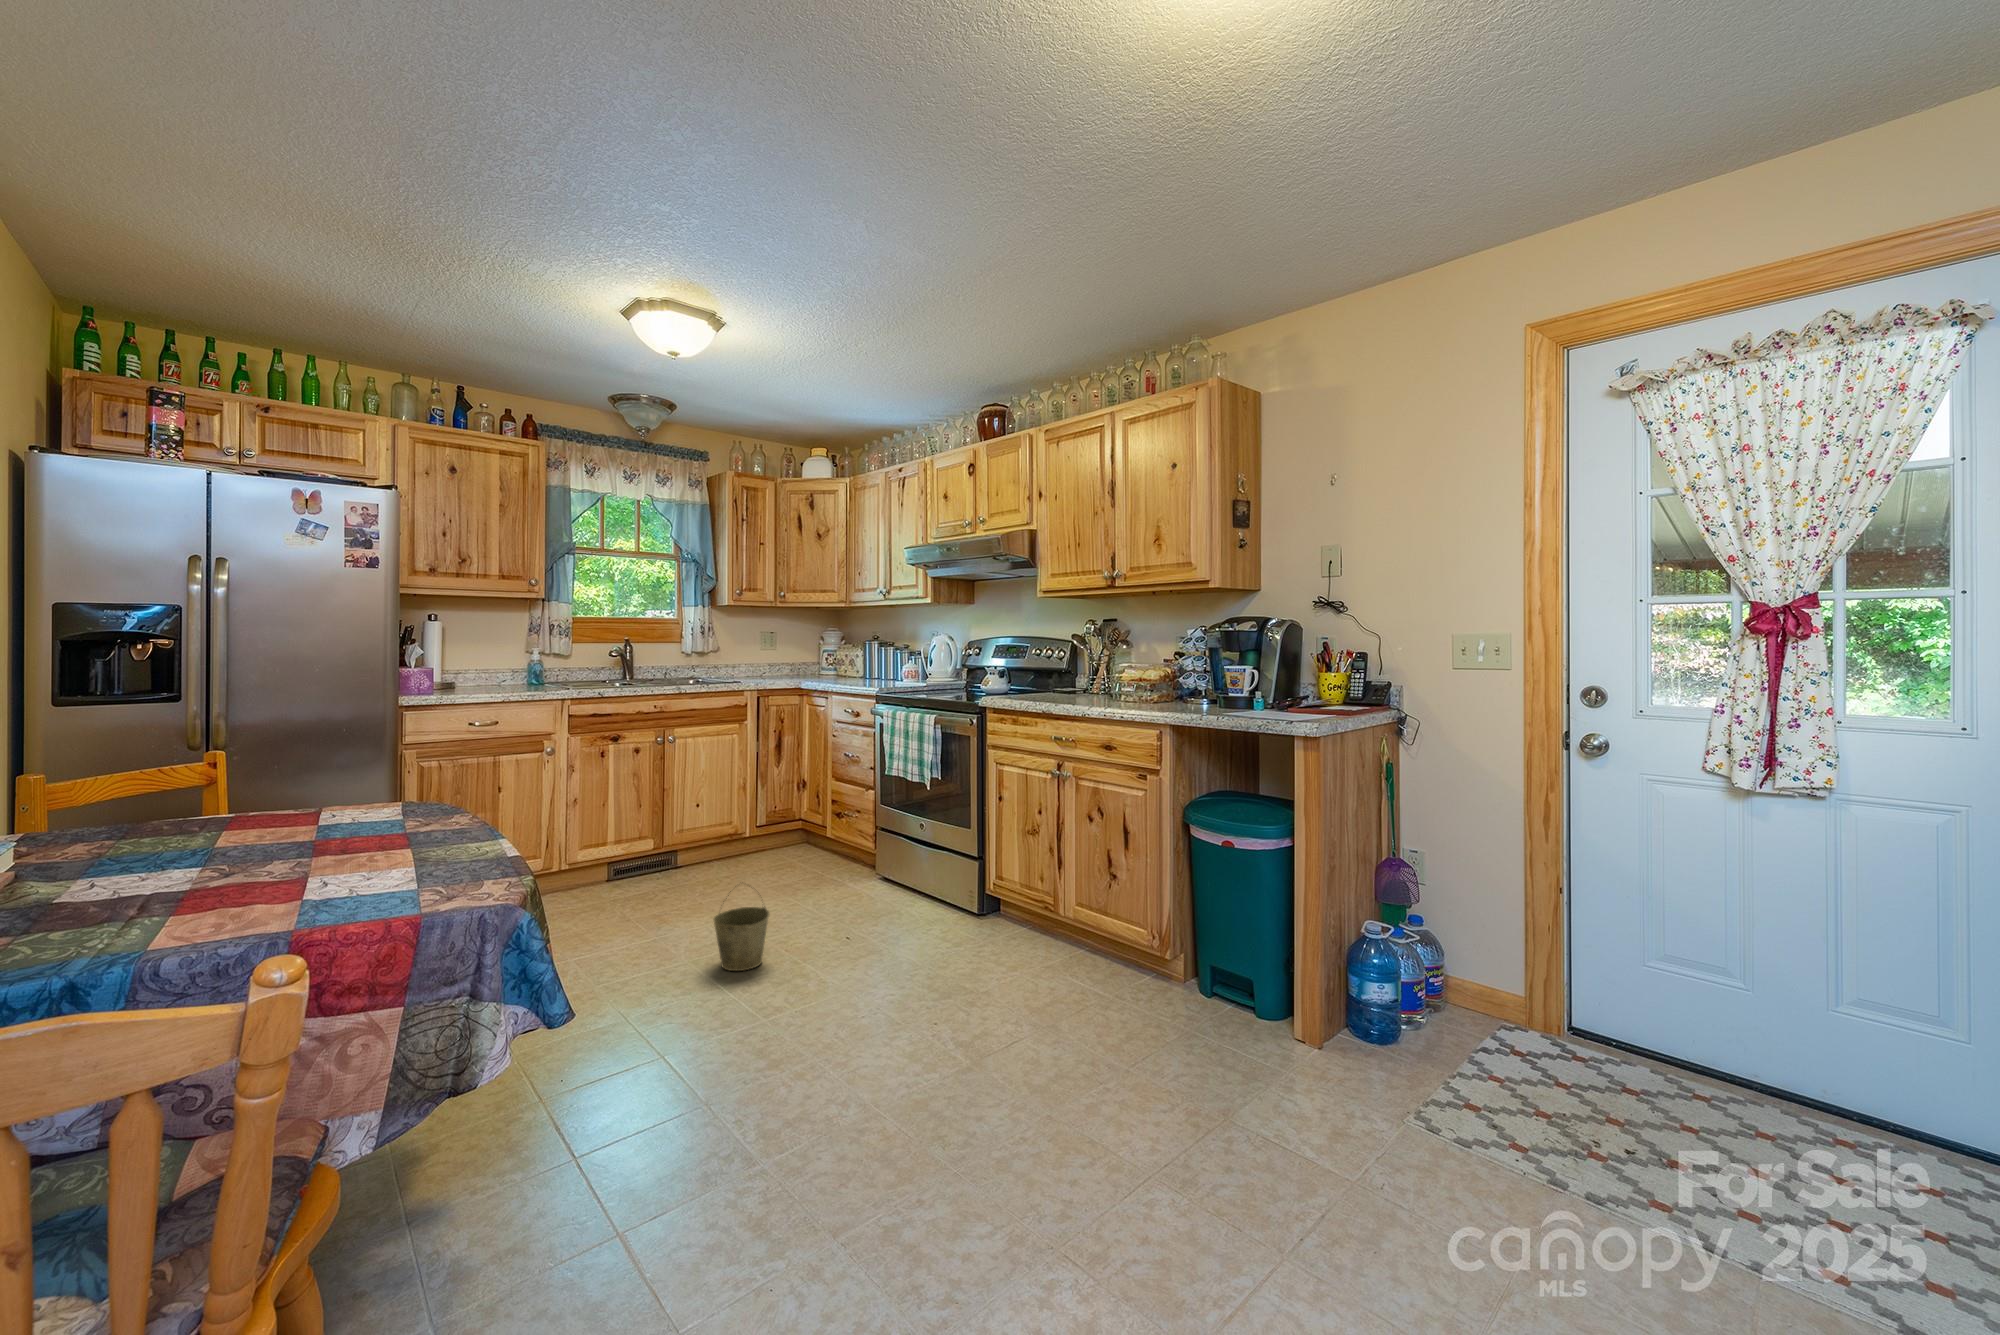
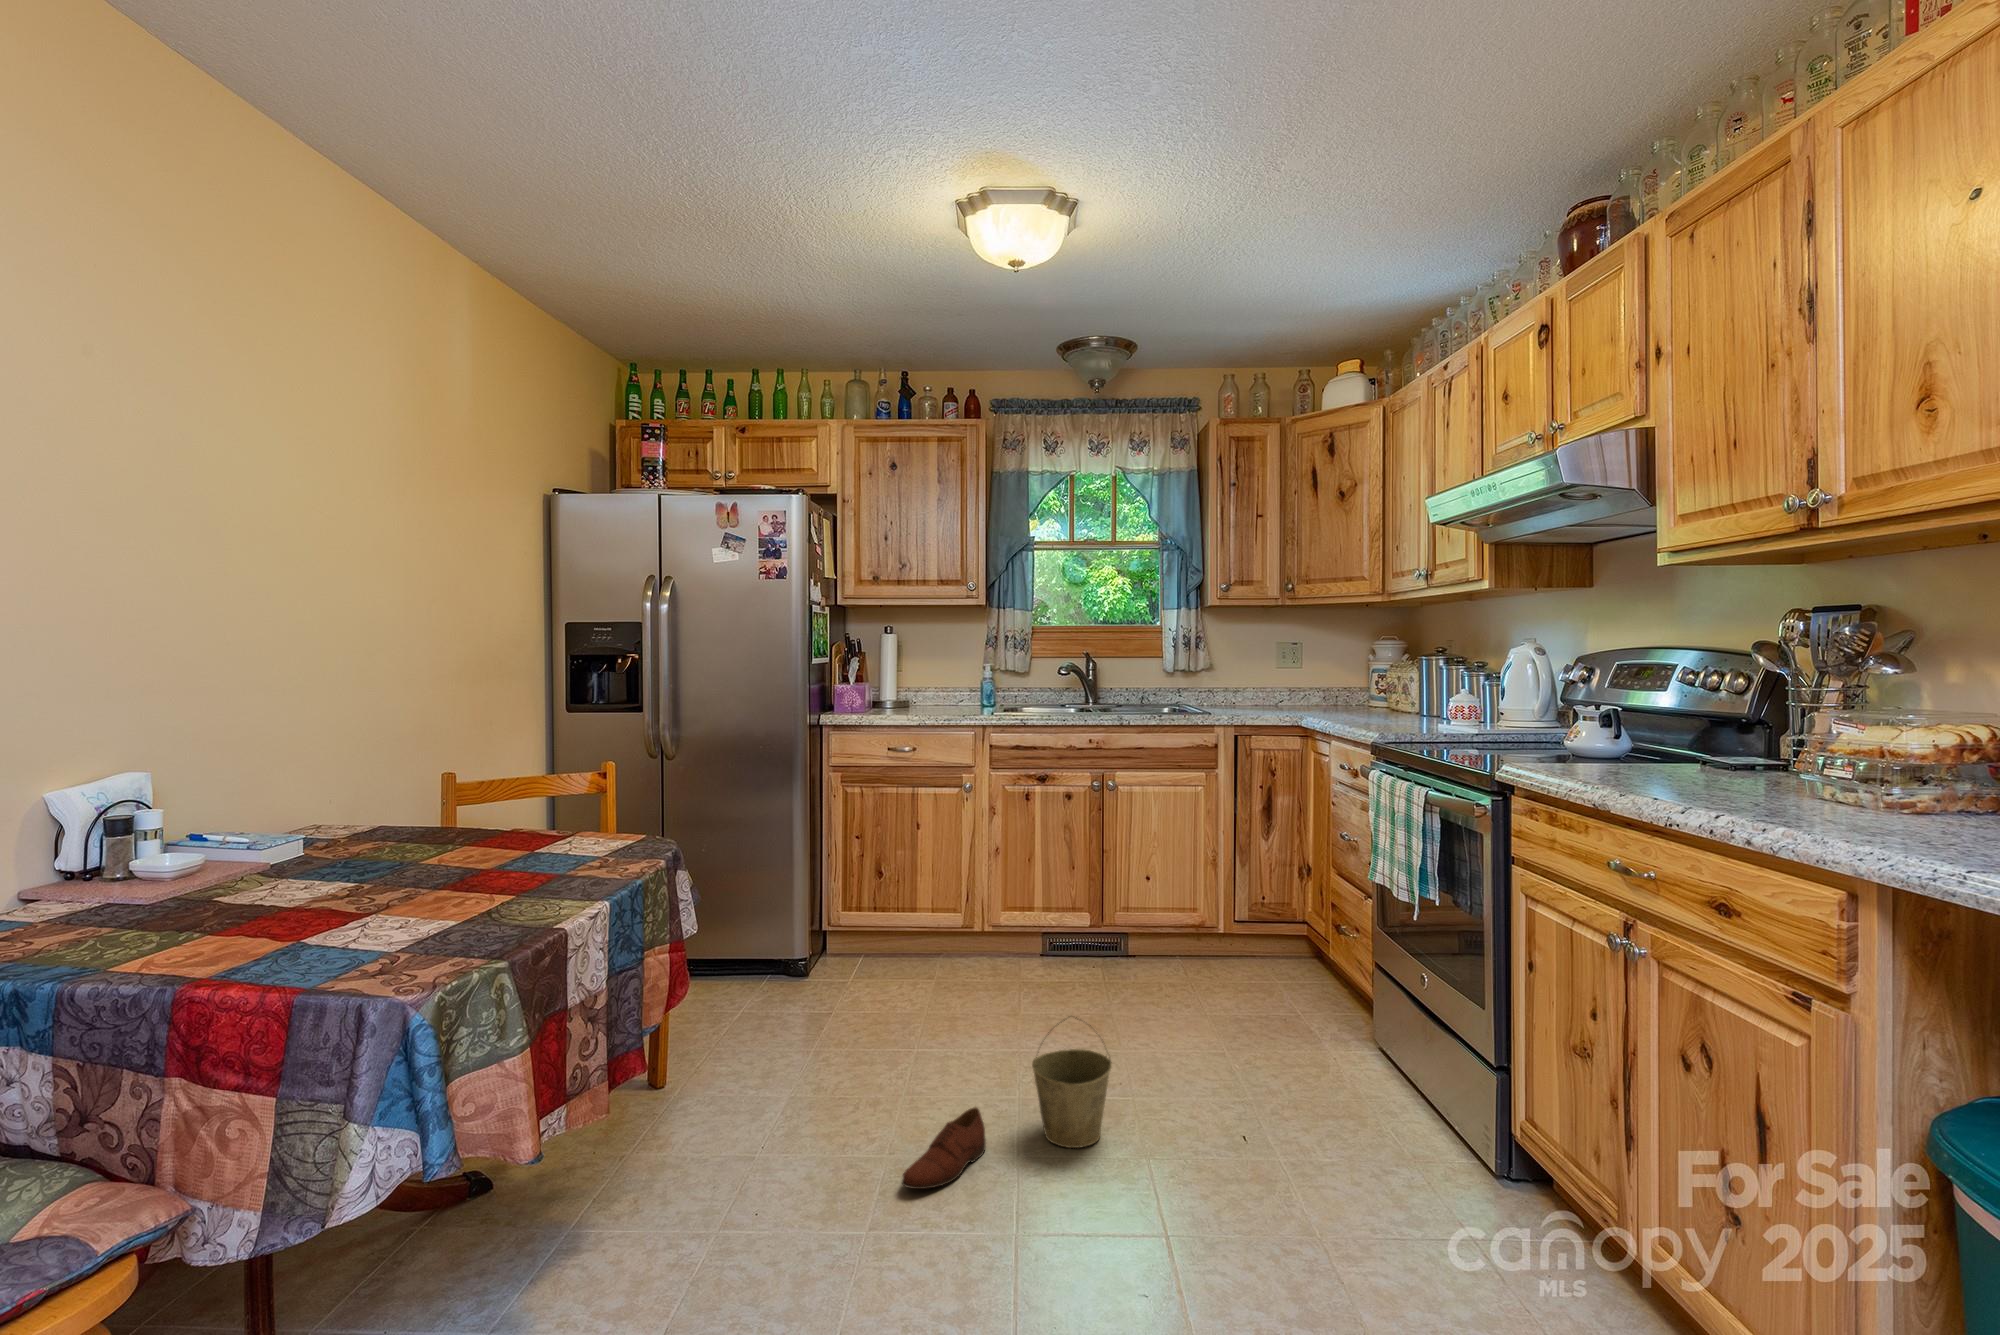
shoe: none [651,960,691,1018] -> present [902,1107,986,1189]

